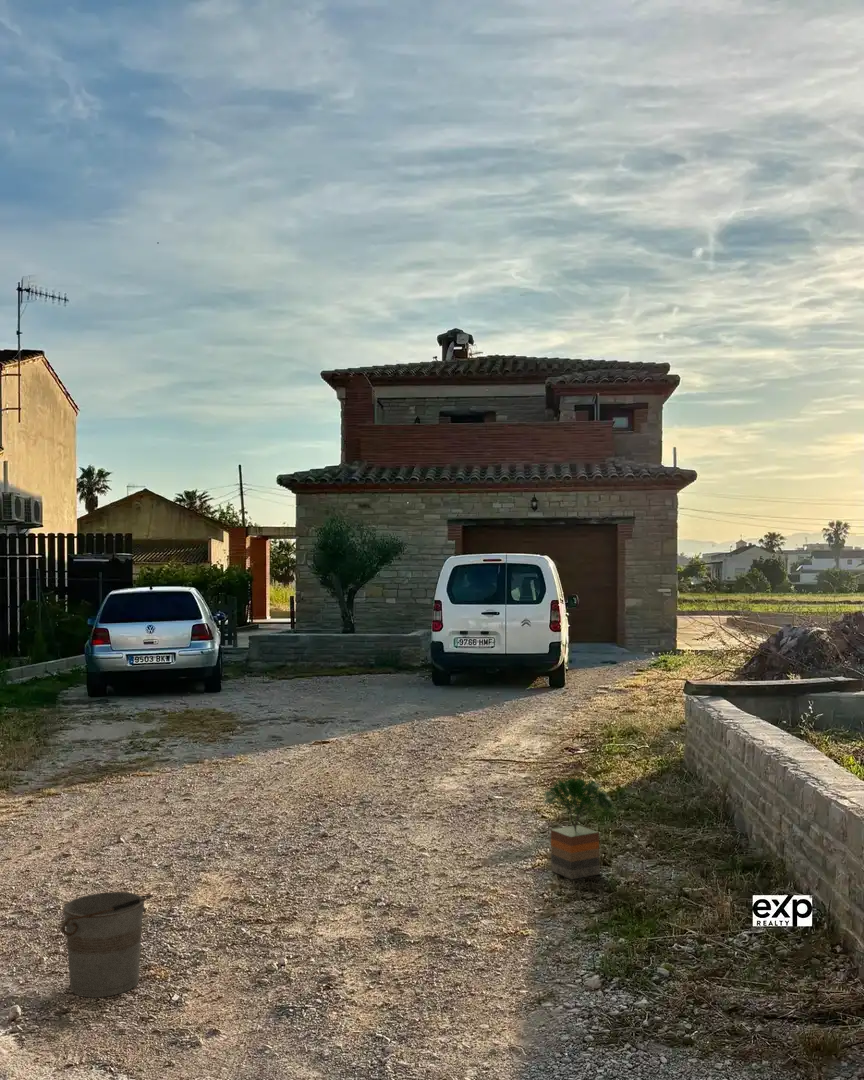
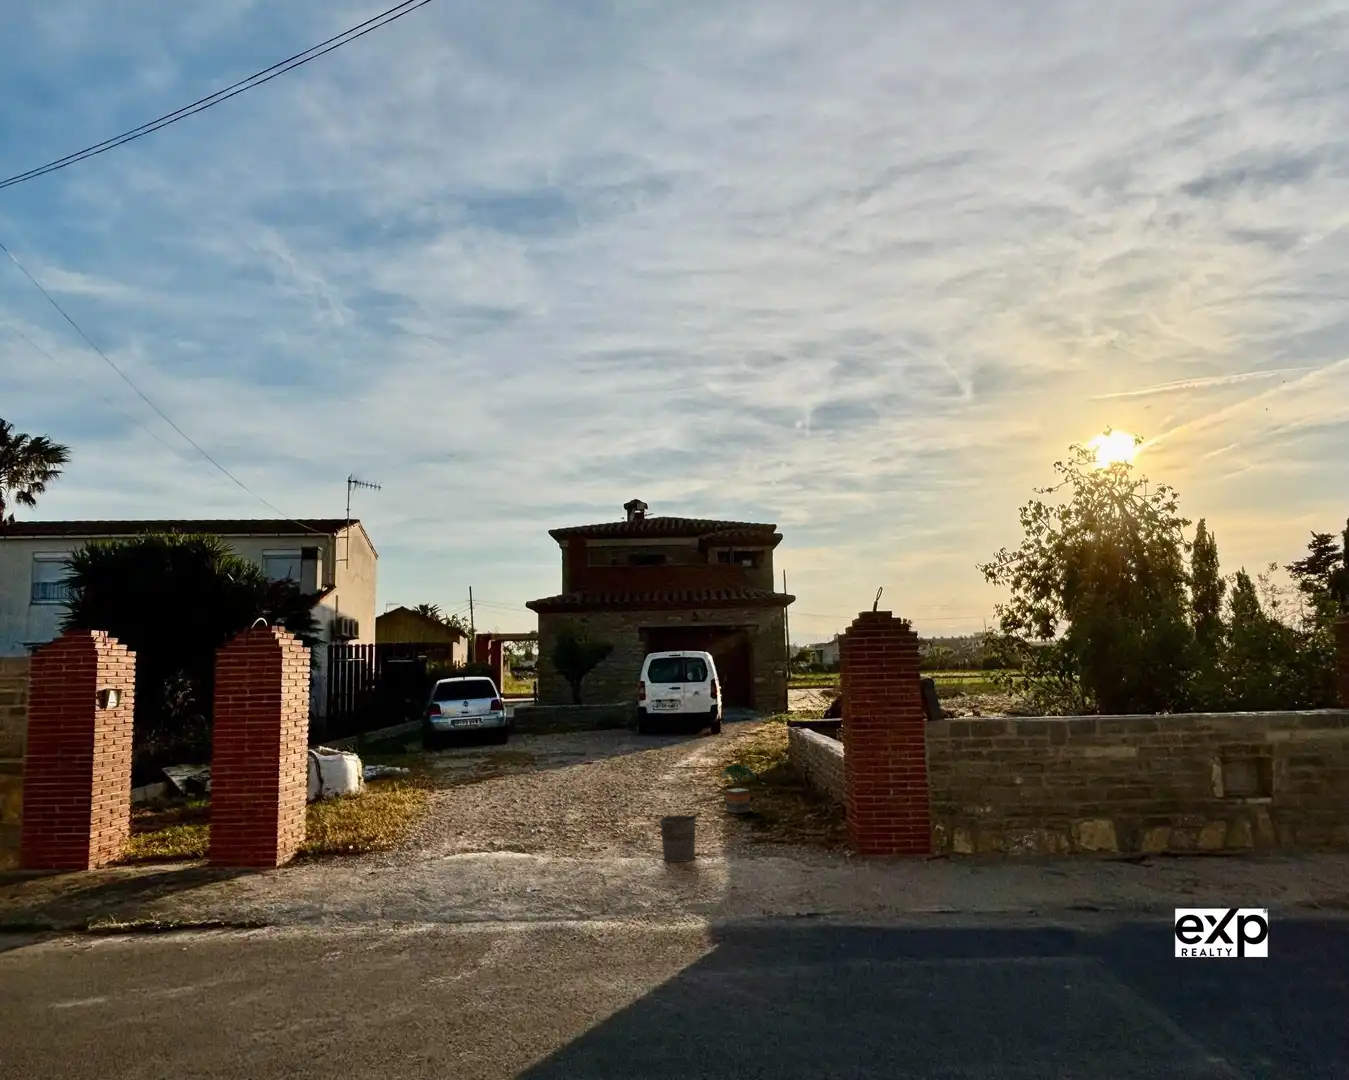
bucket: present [61,892,153,997] -> present [660,815,698,862]

